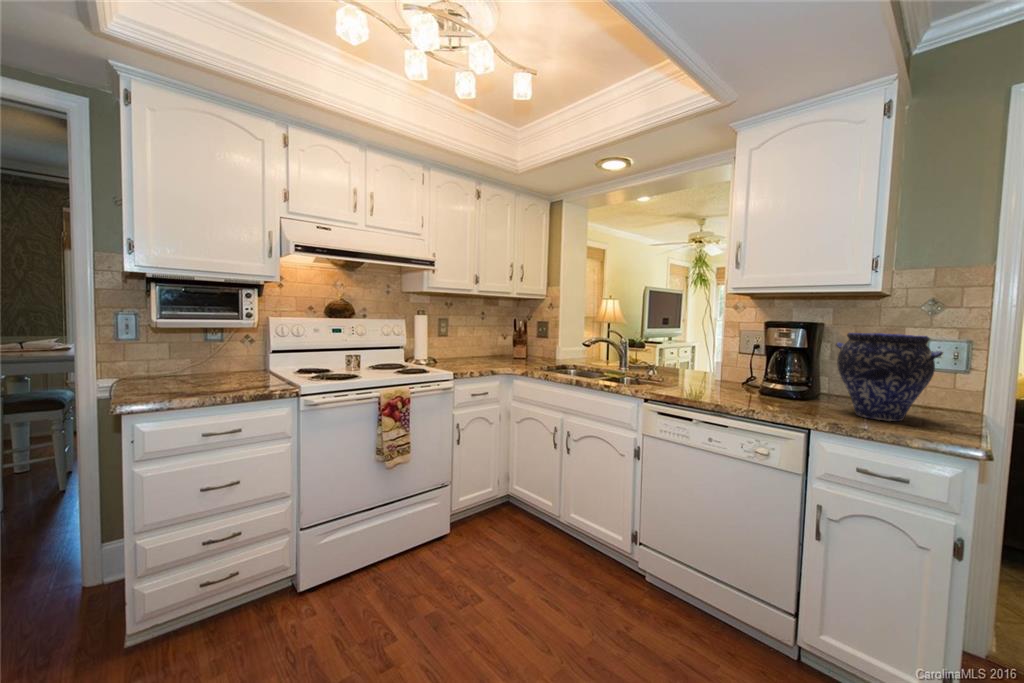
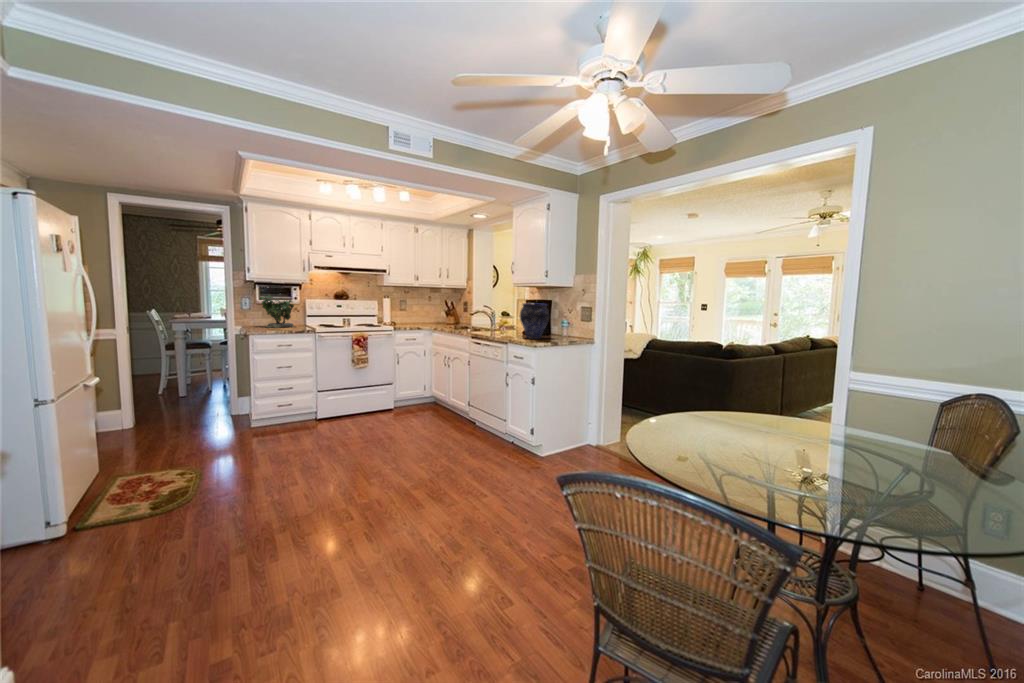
potted plant: none [159,304,251,383] -> present [260,295,294,328]

